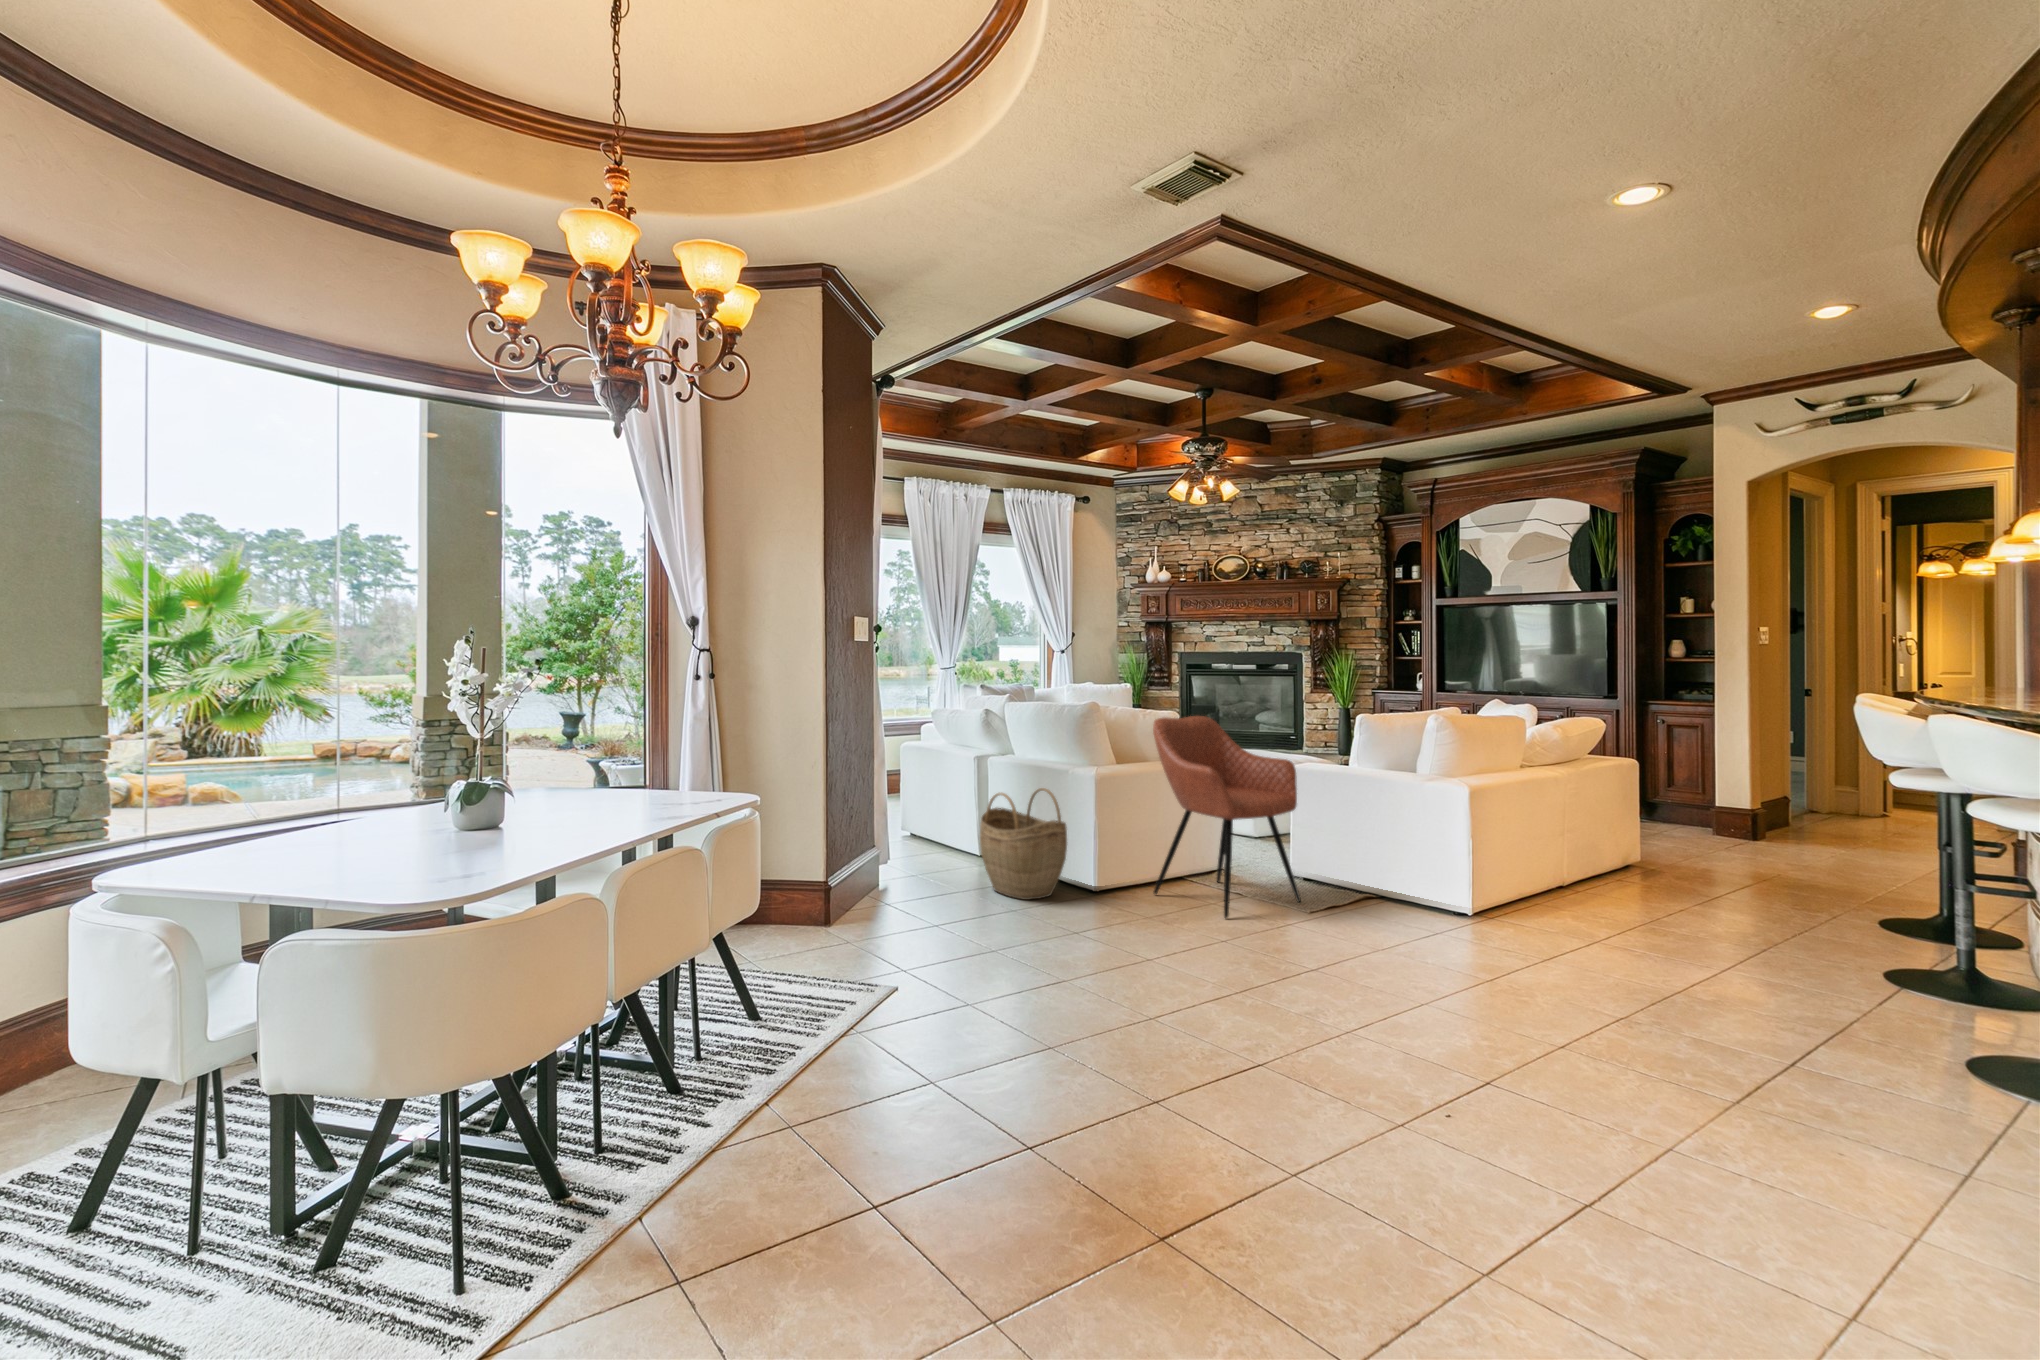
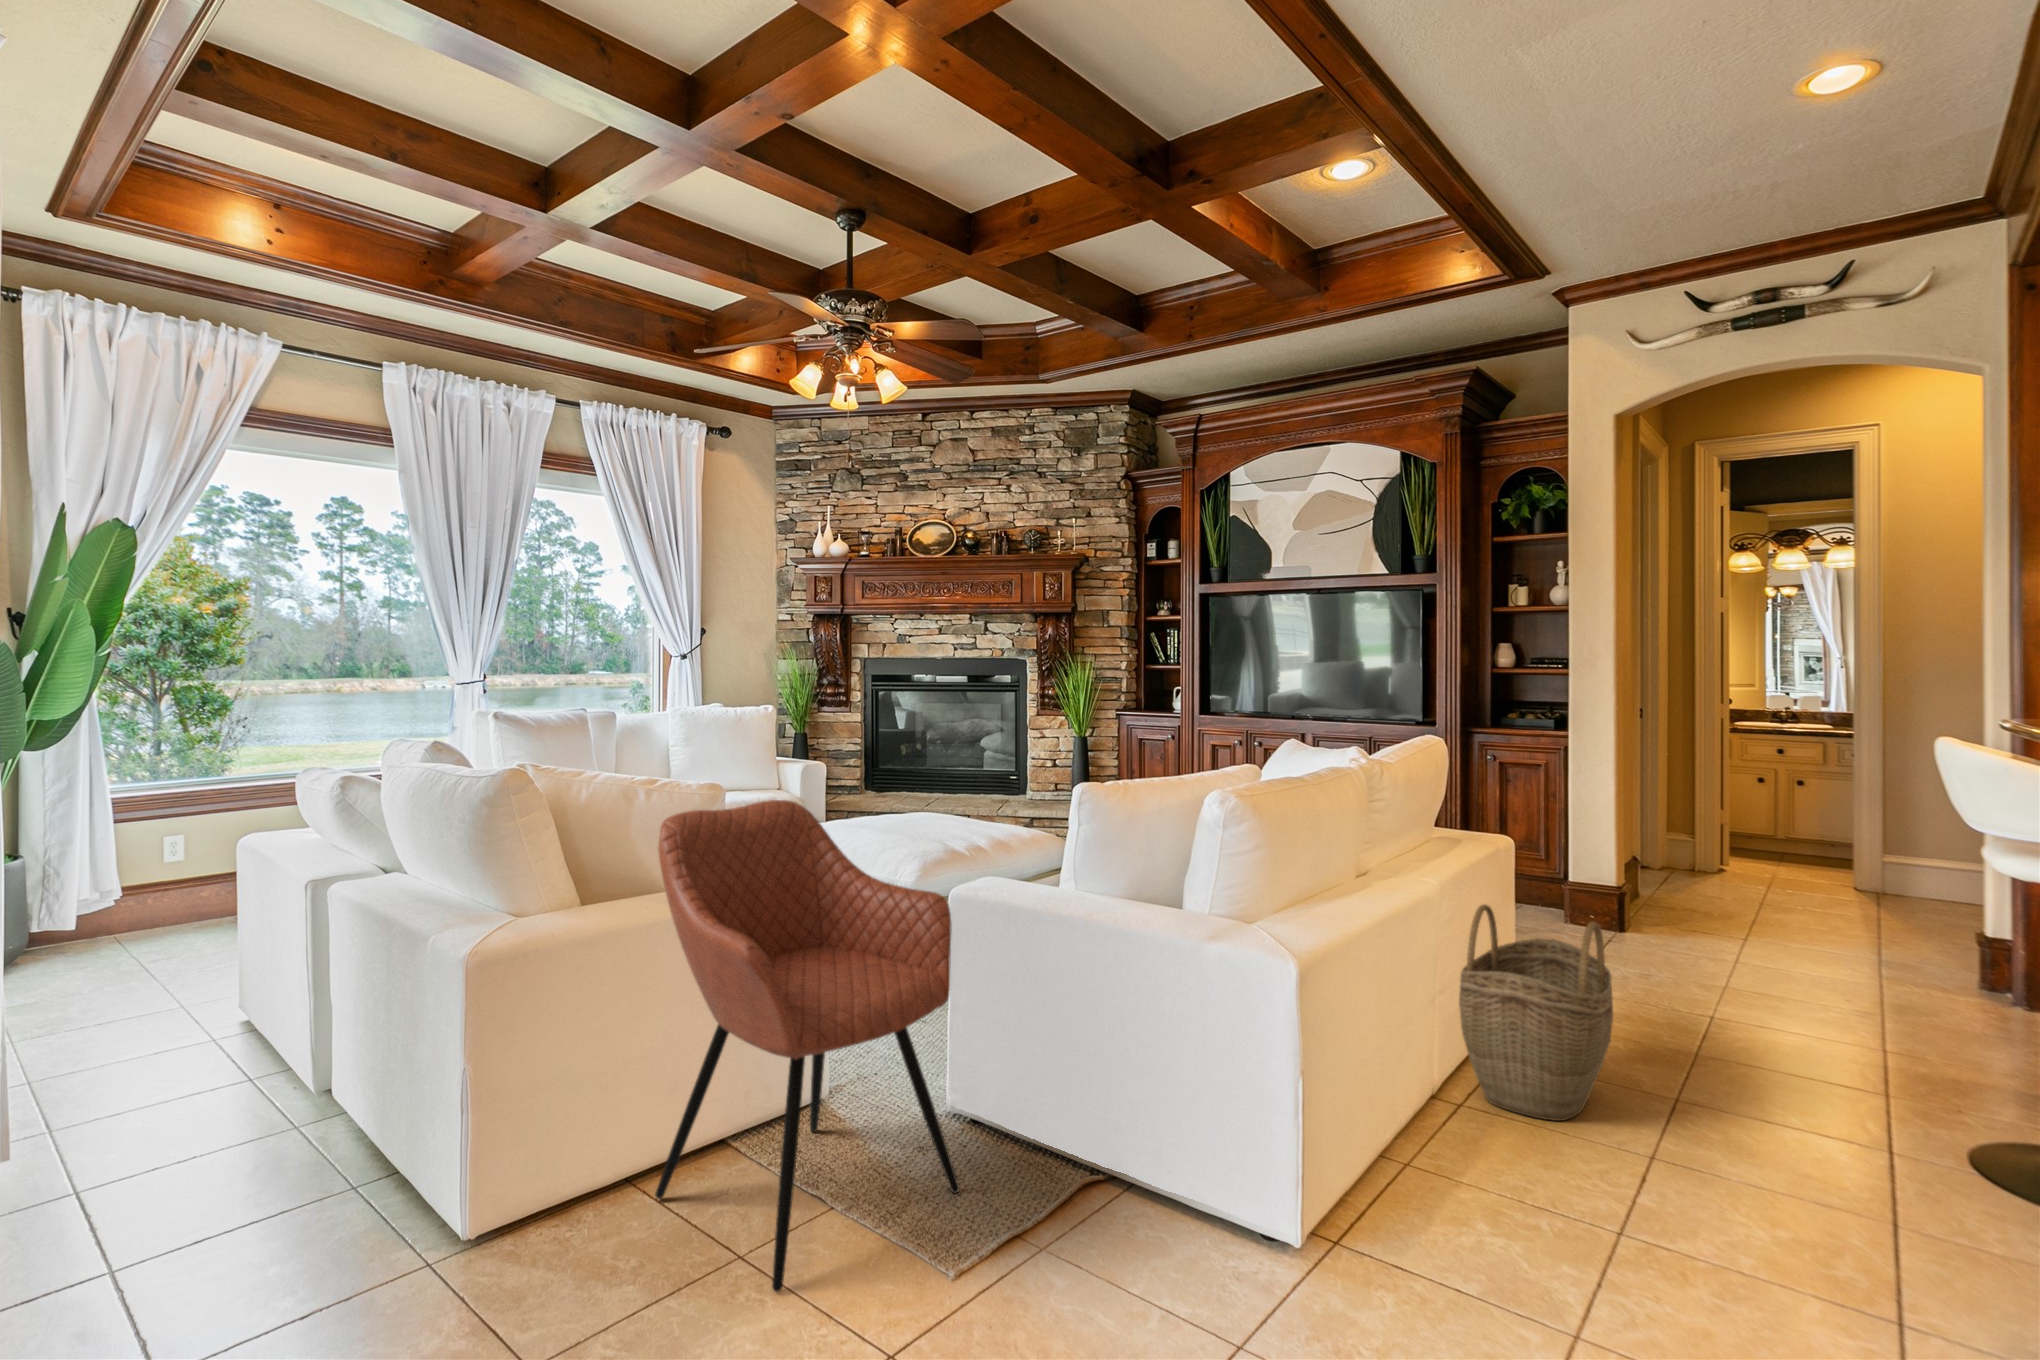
woven basket: present [980,788,1067,900] -> present [1459,904,1613,1121]

